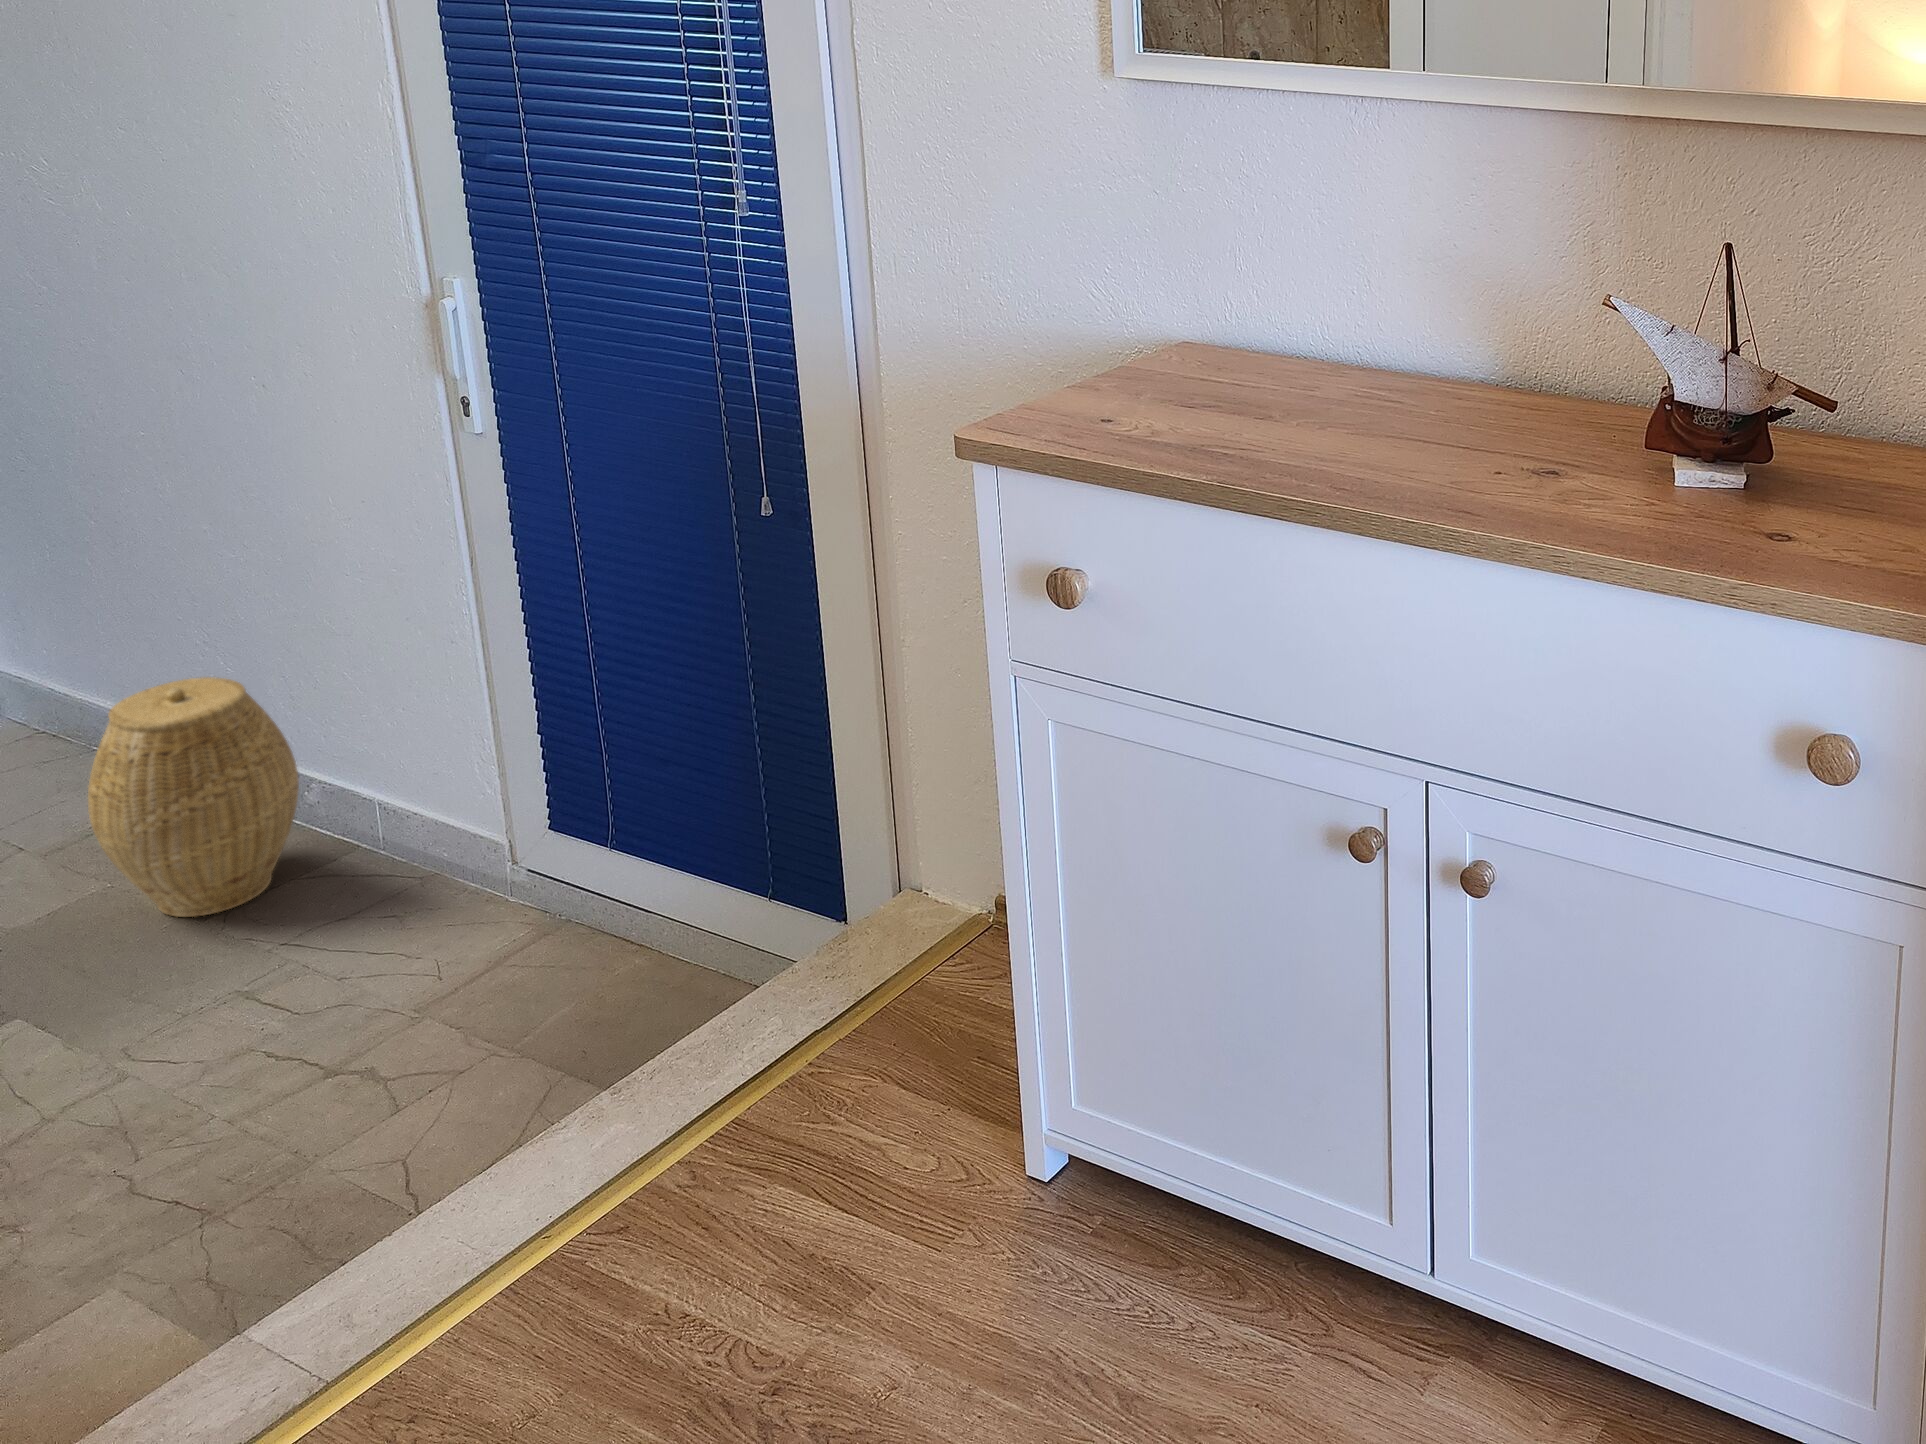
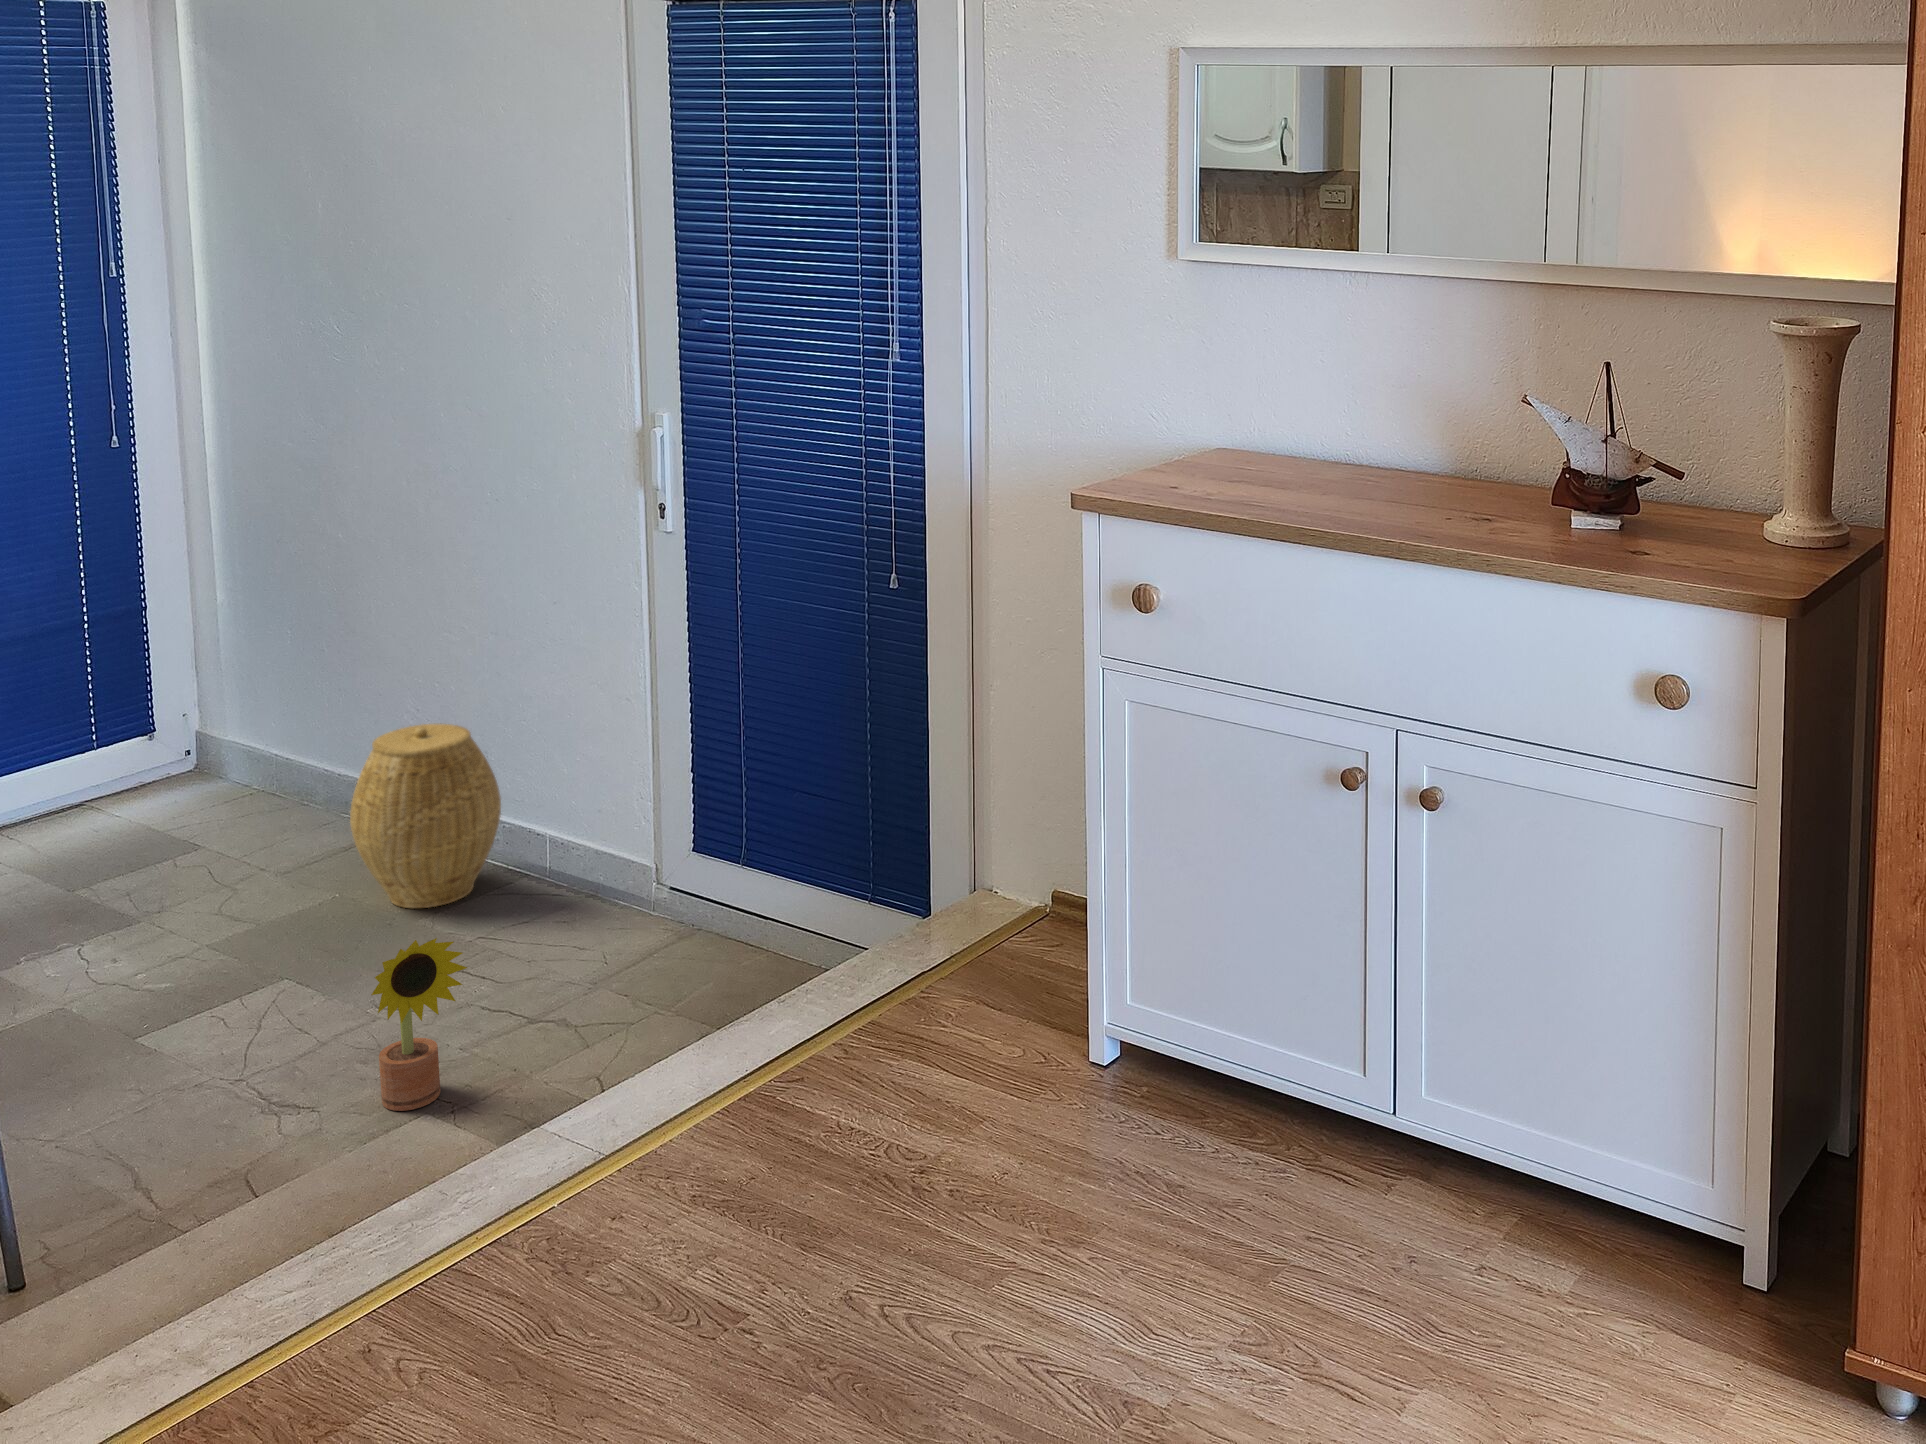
decorative plant: none [48,1026,194,1243] -> present [371,938,467,1111]

